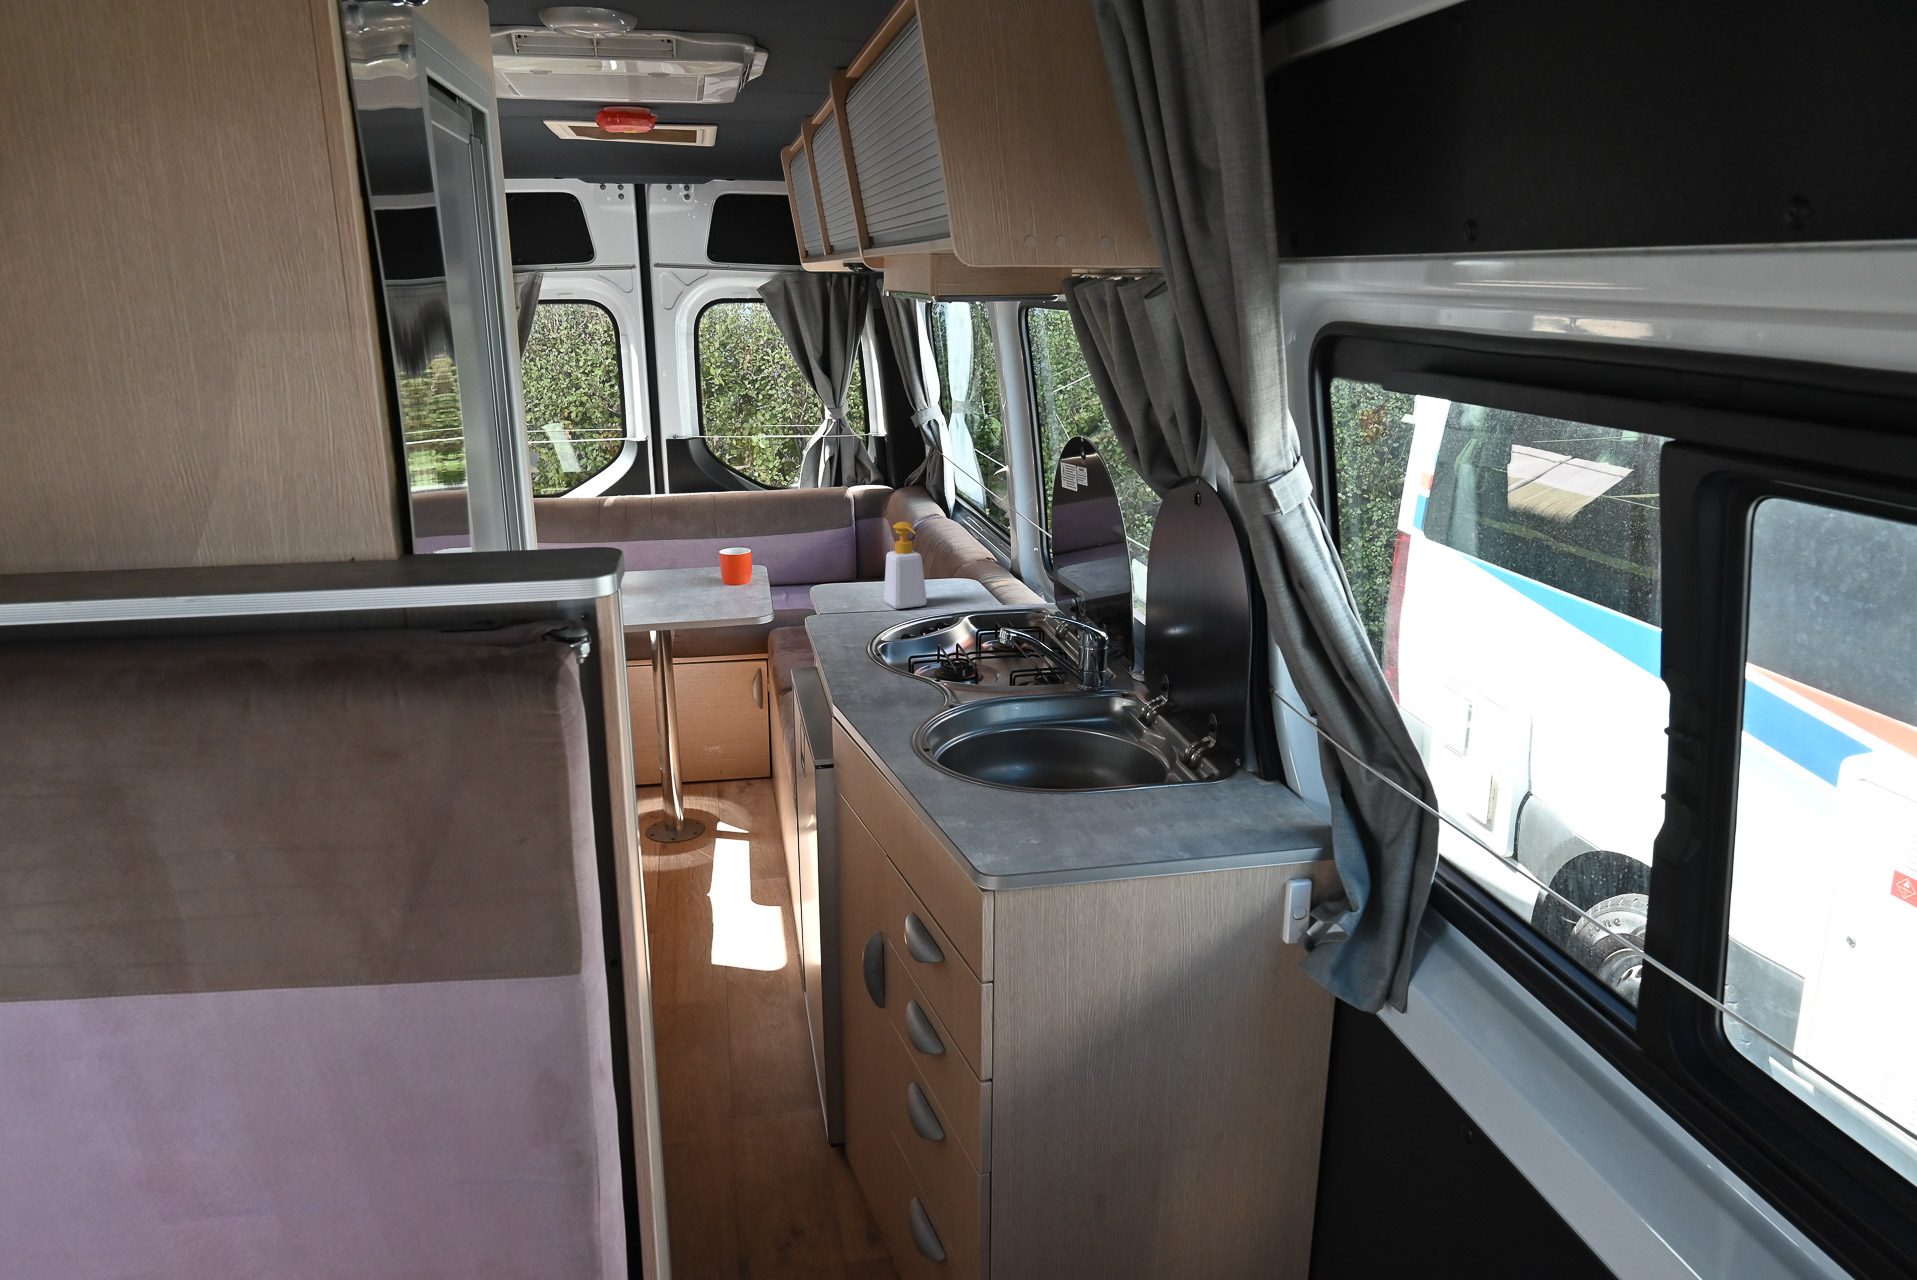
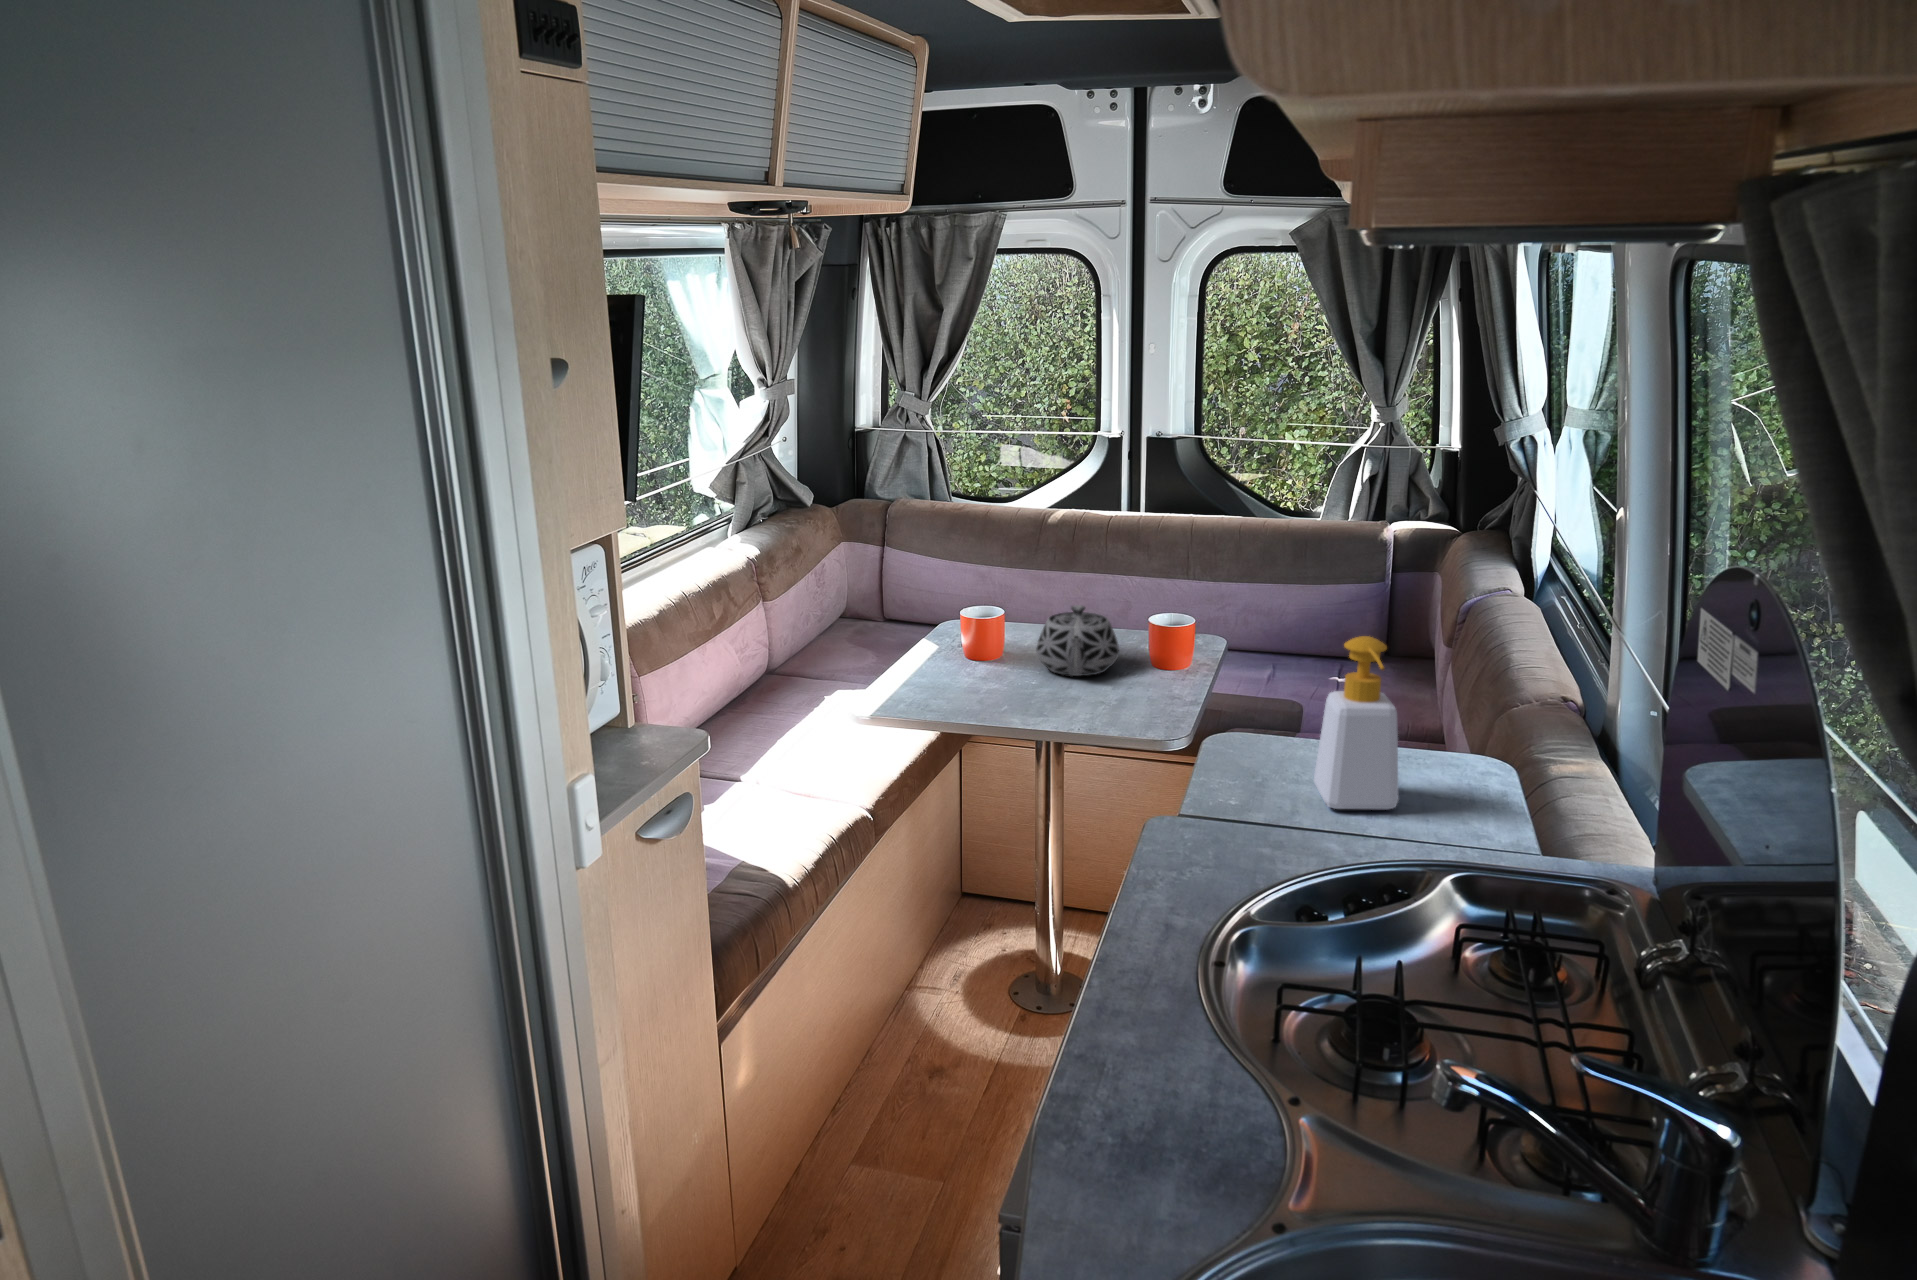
teapot: none [658,549,714,595] -> present [1036,605,1119,676]

